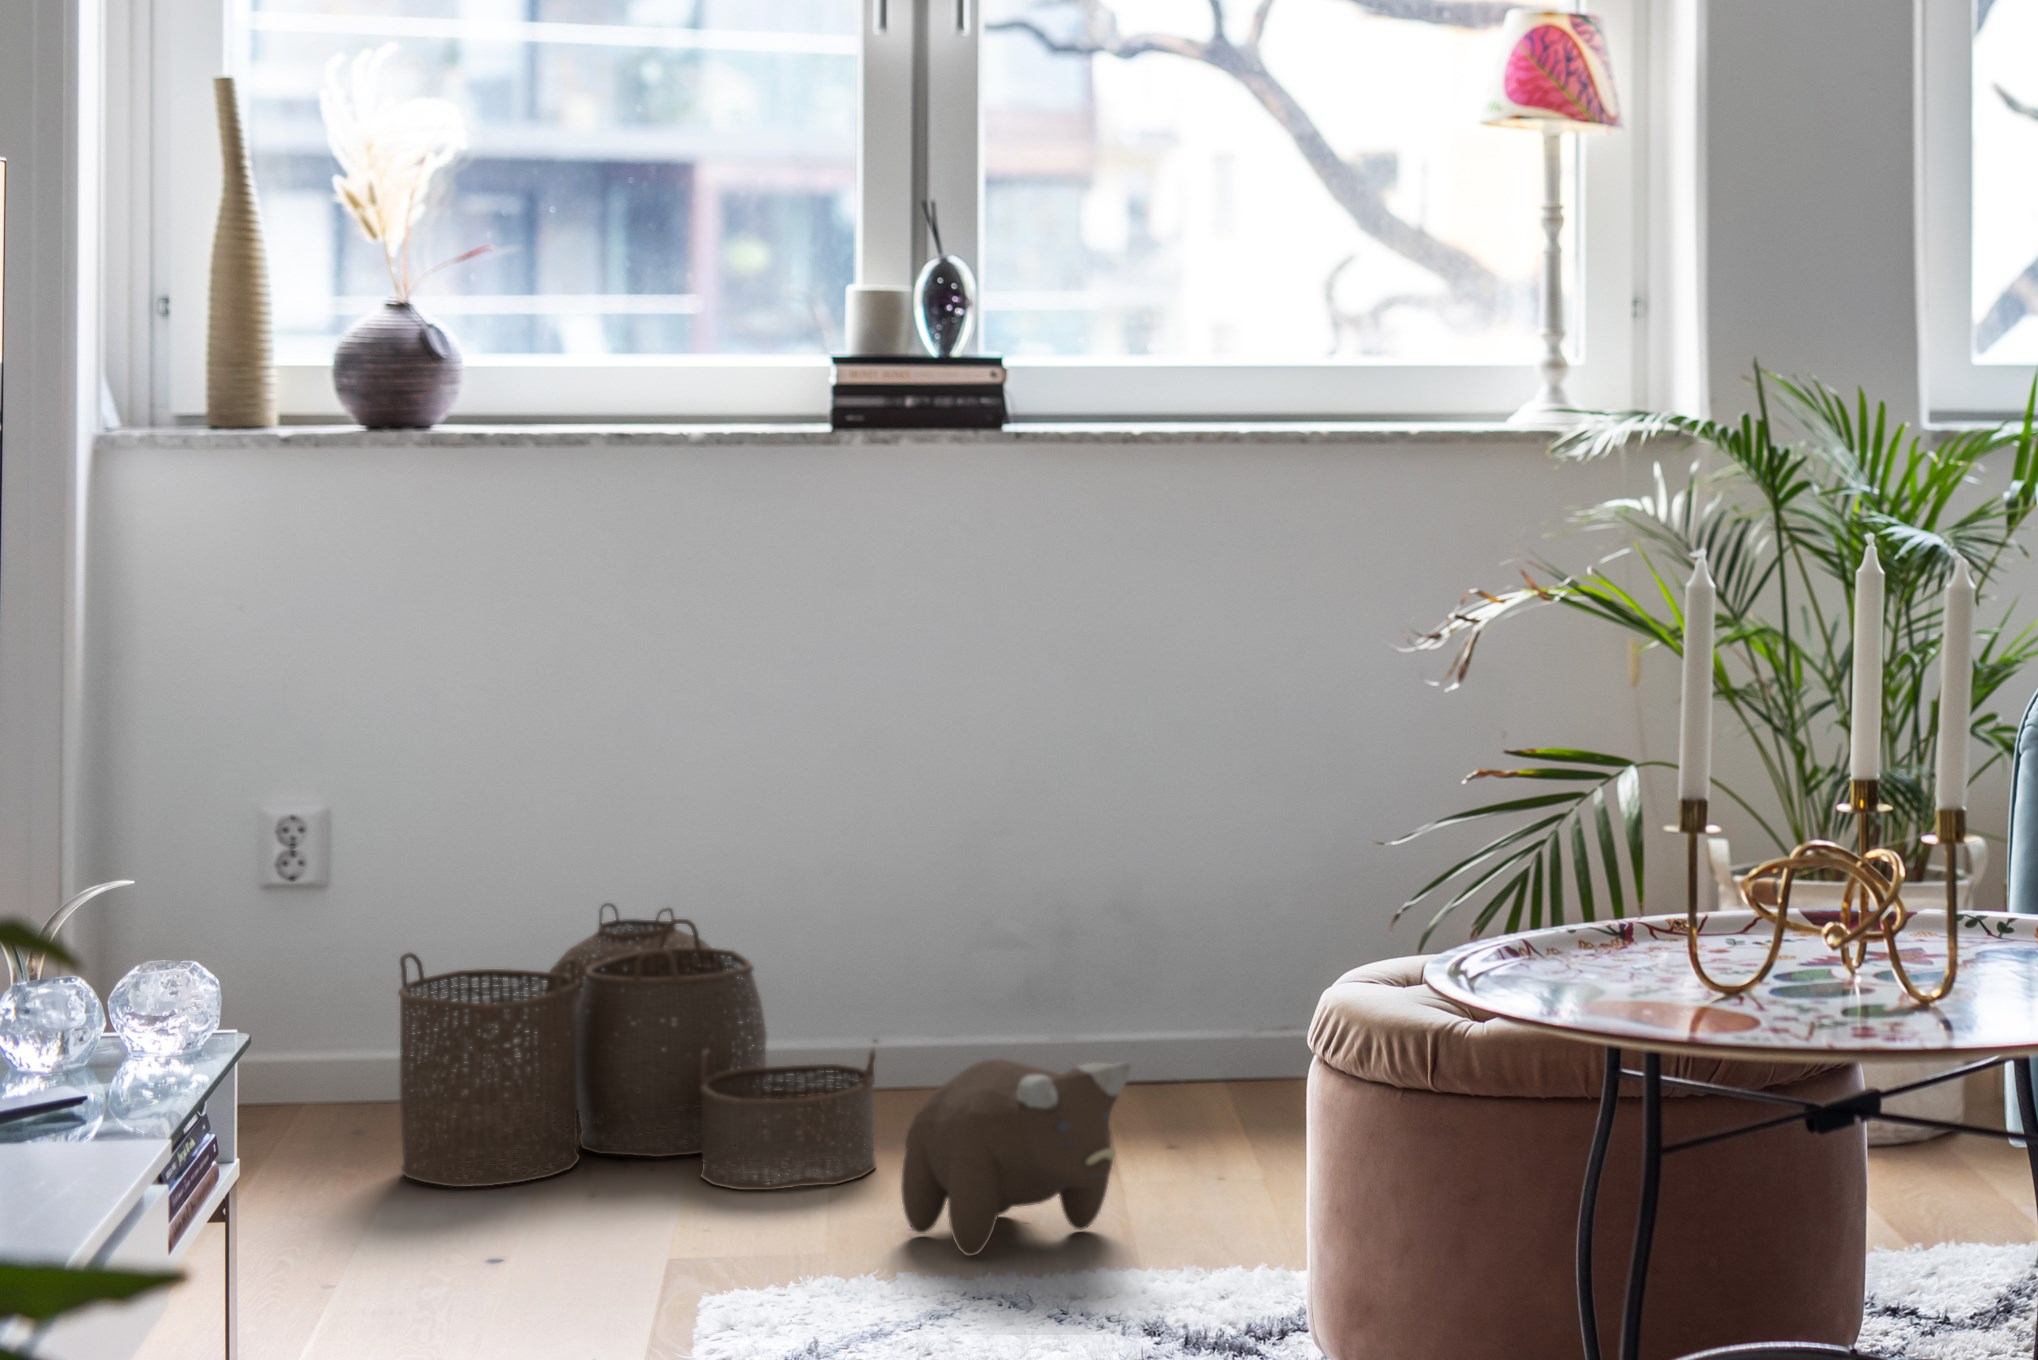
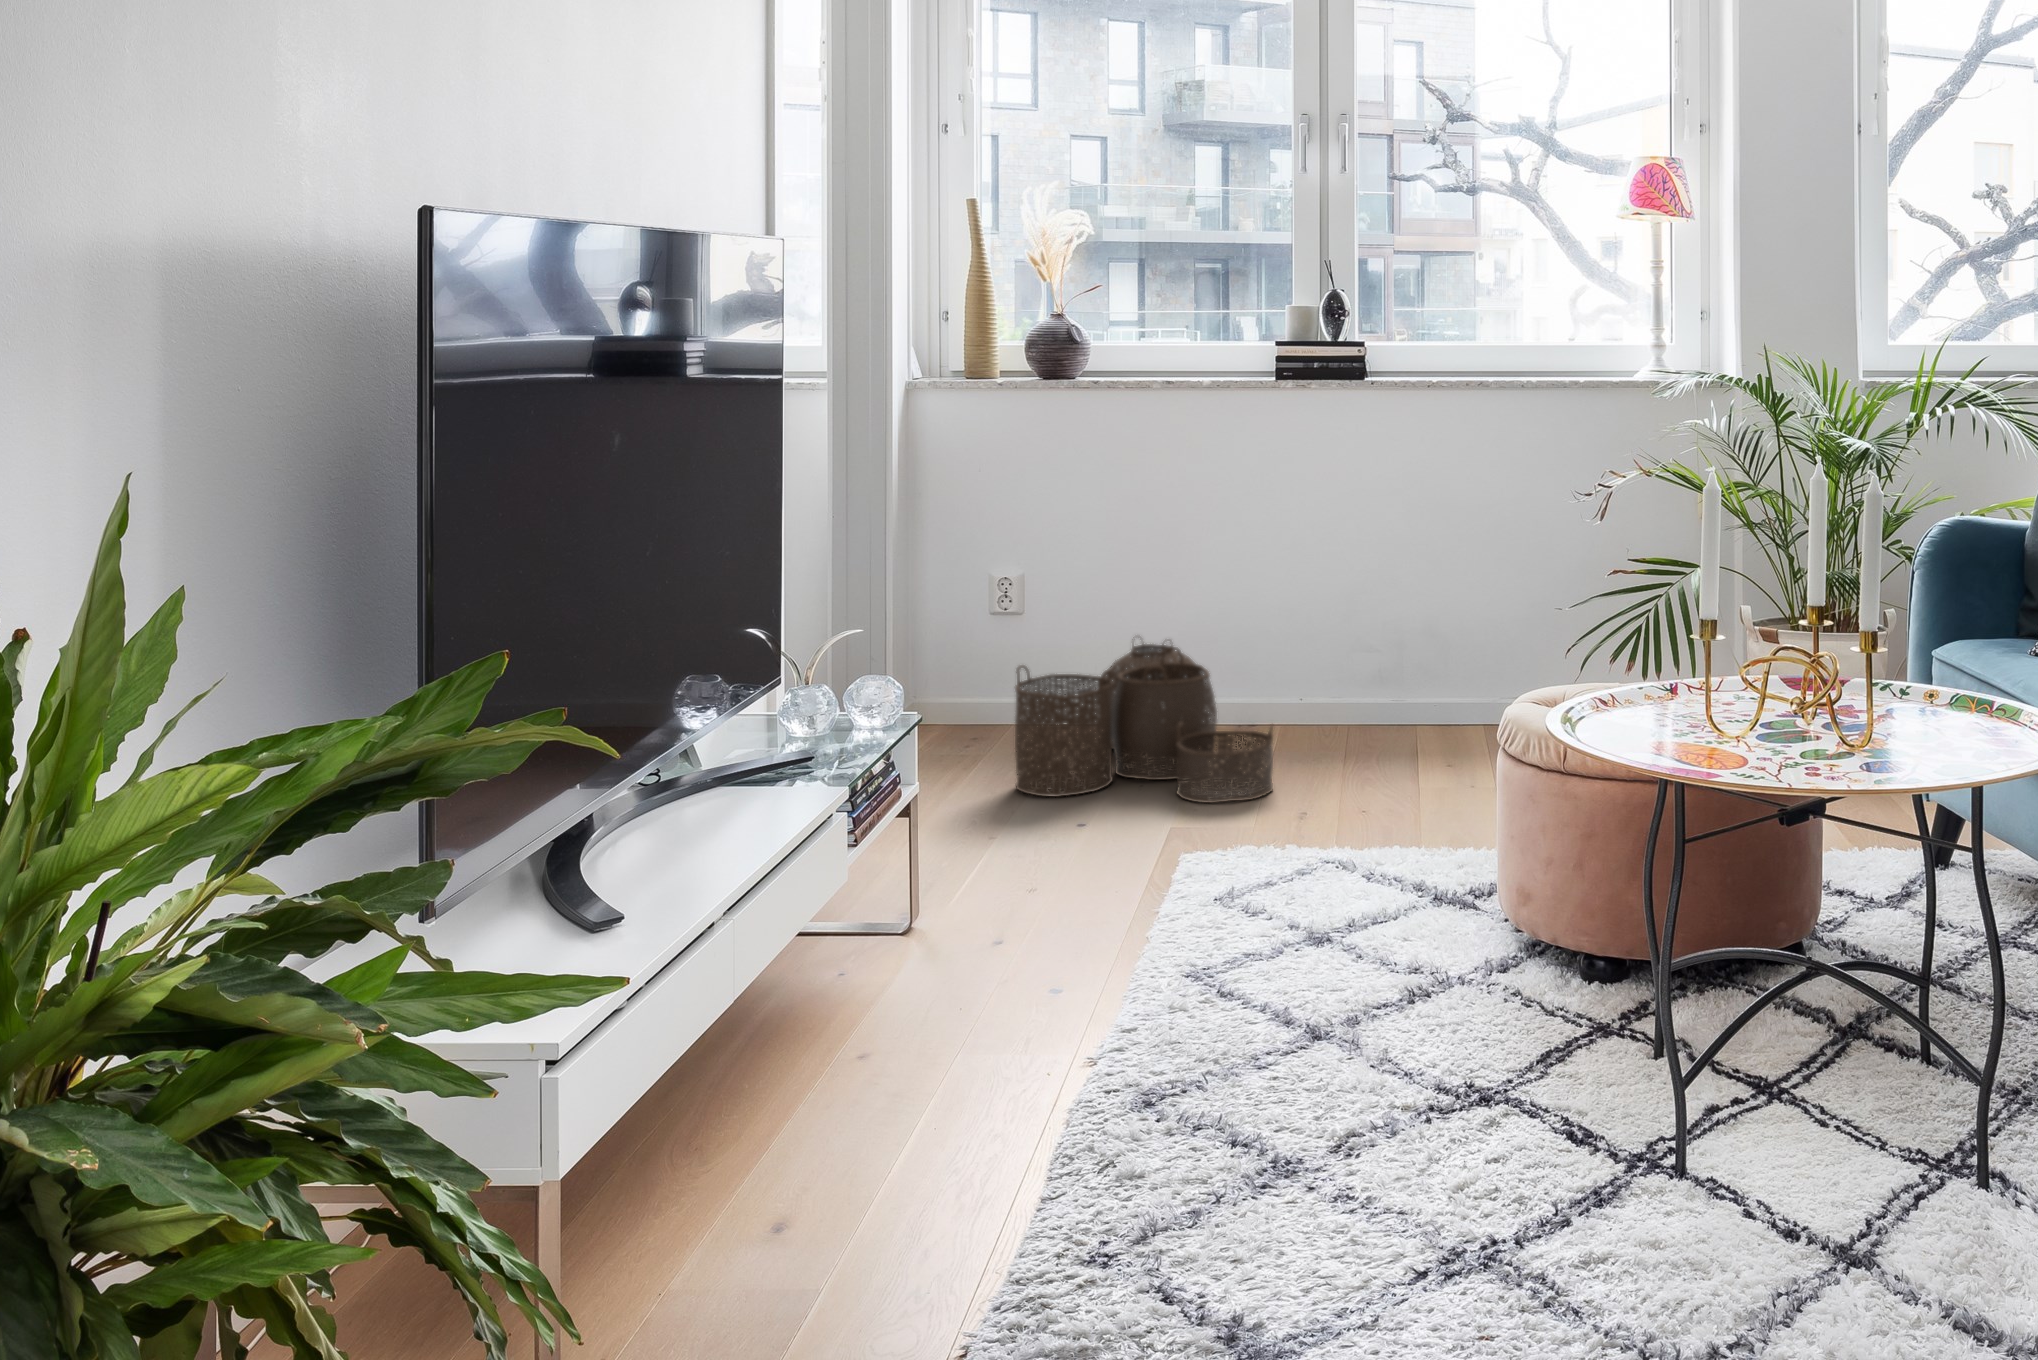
plush toy: present [901,1059,1131,1256] -> none [1281,736,1407,850]

